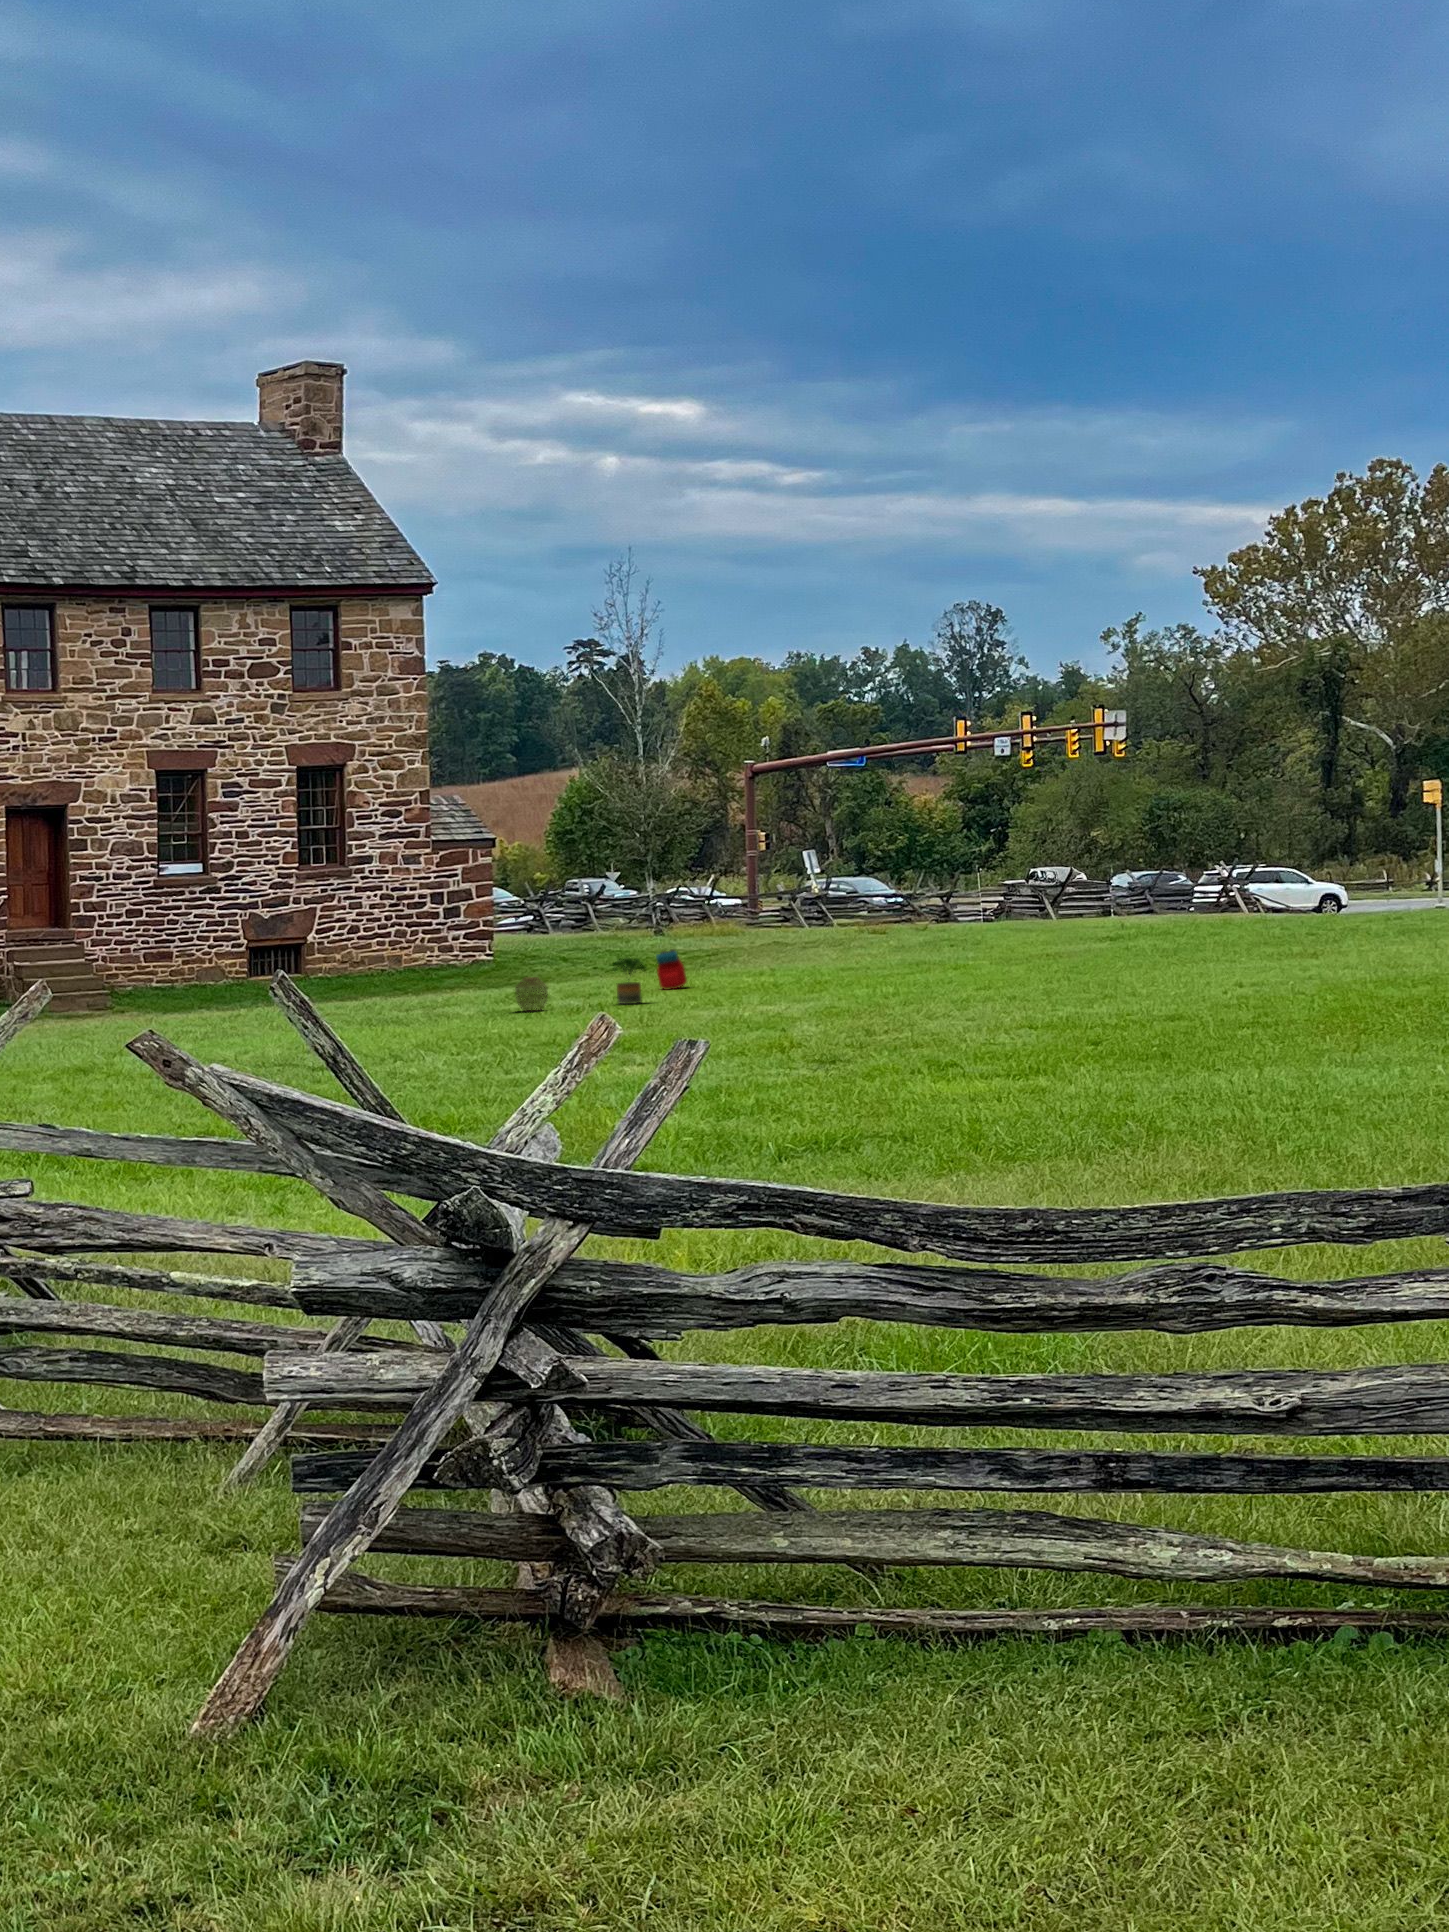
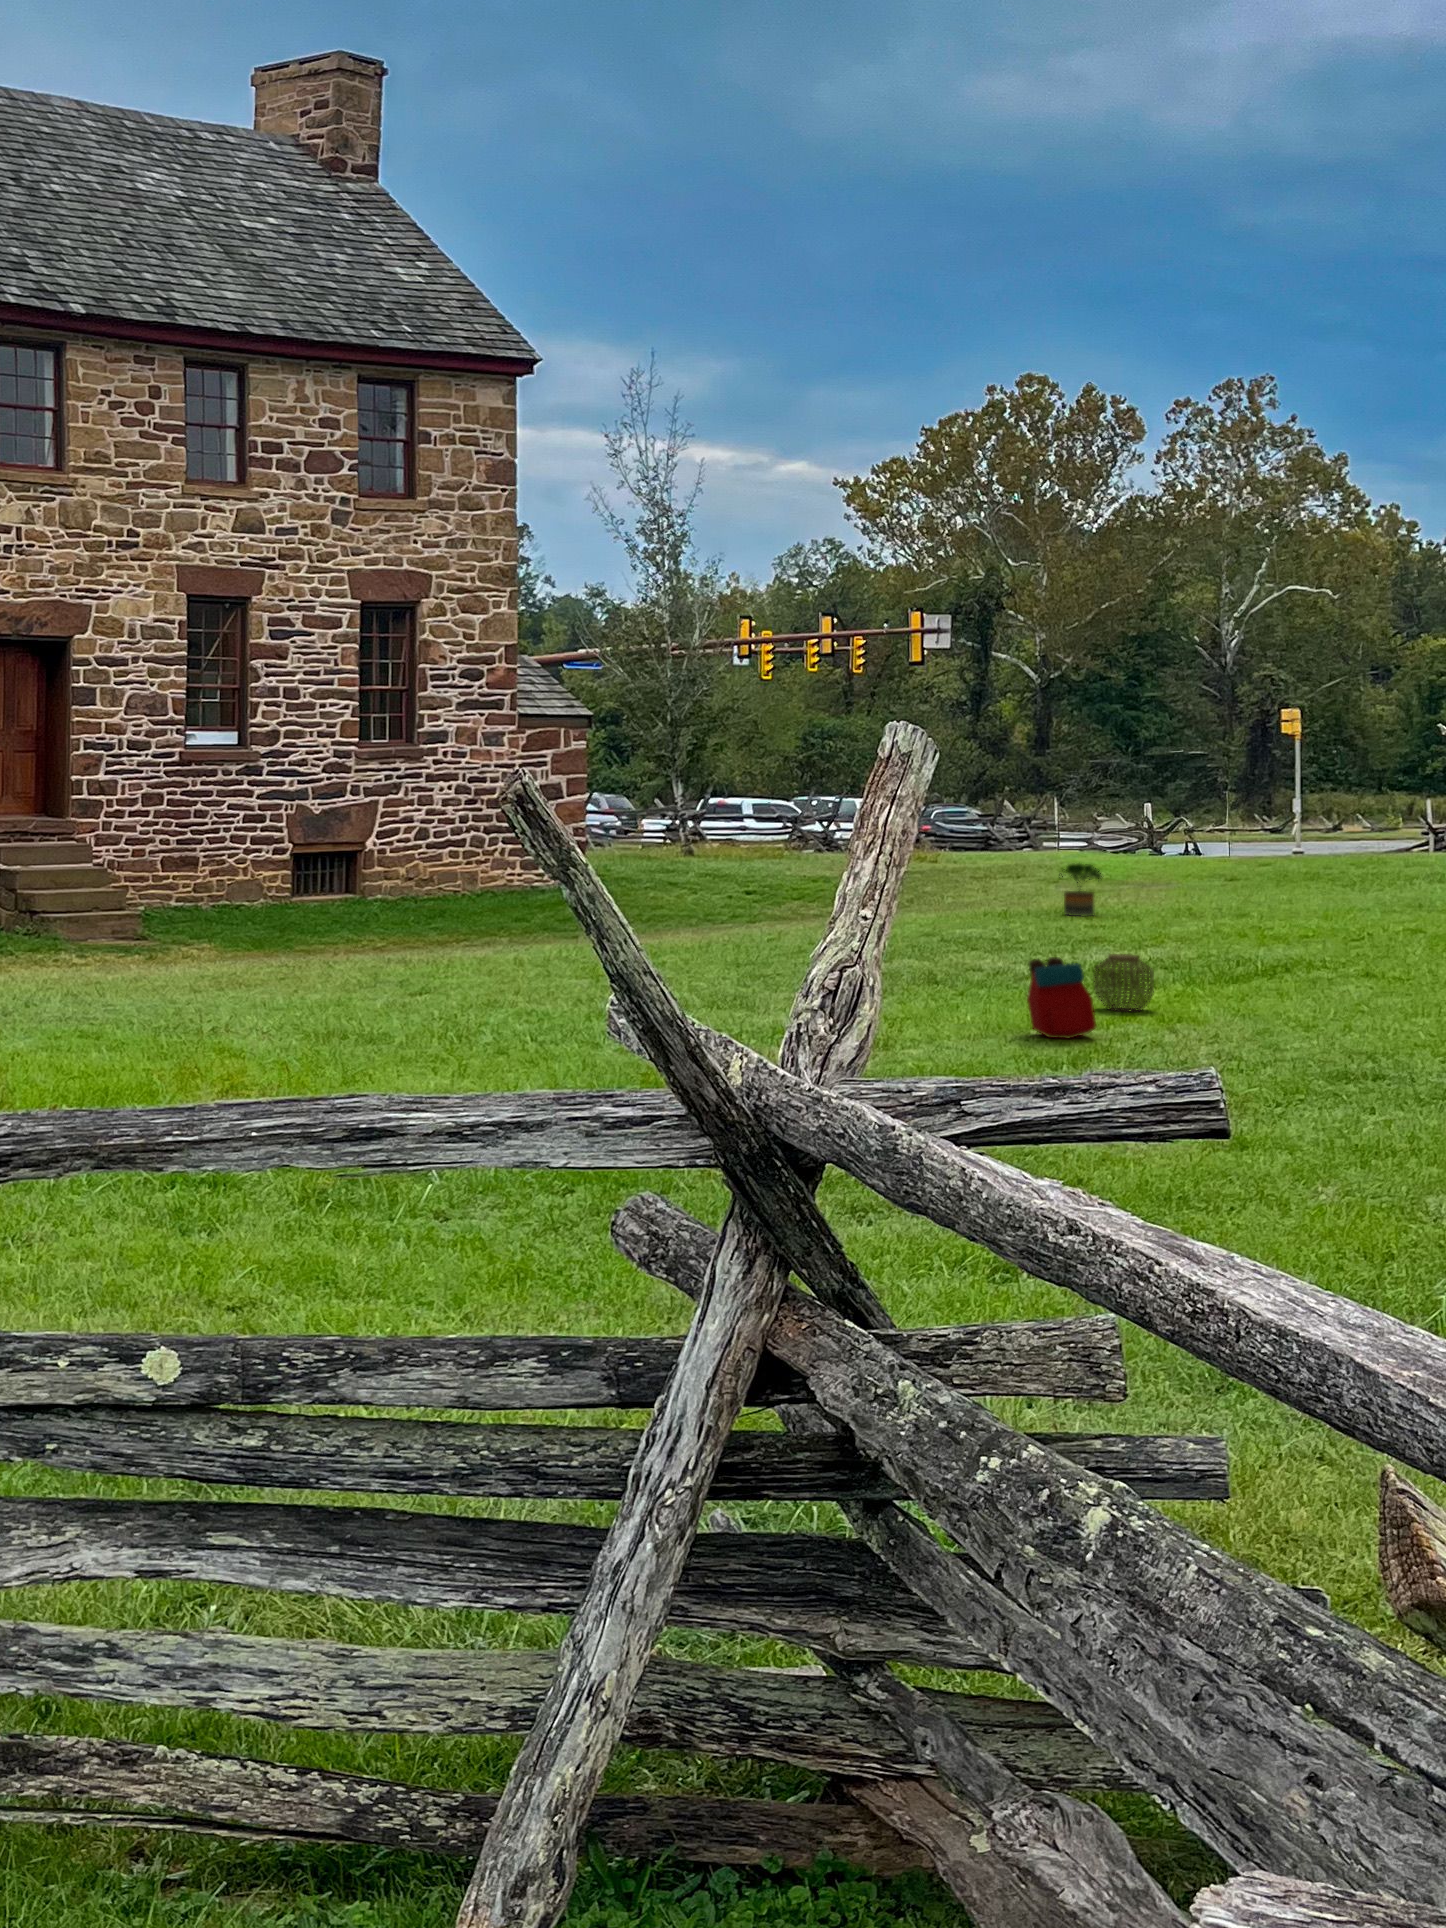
backpack: present [656,949,687,989] -> present [1027,957,1096,1038]
potted tree: present [613,958,647,1004] -> present [1059,864,1102,916]

